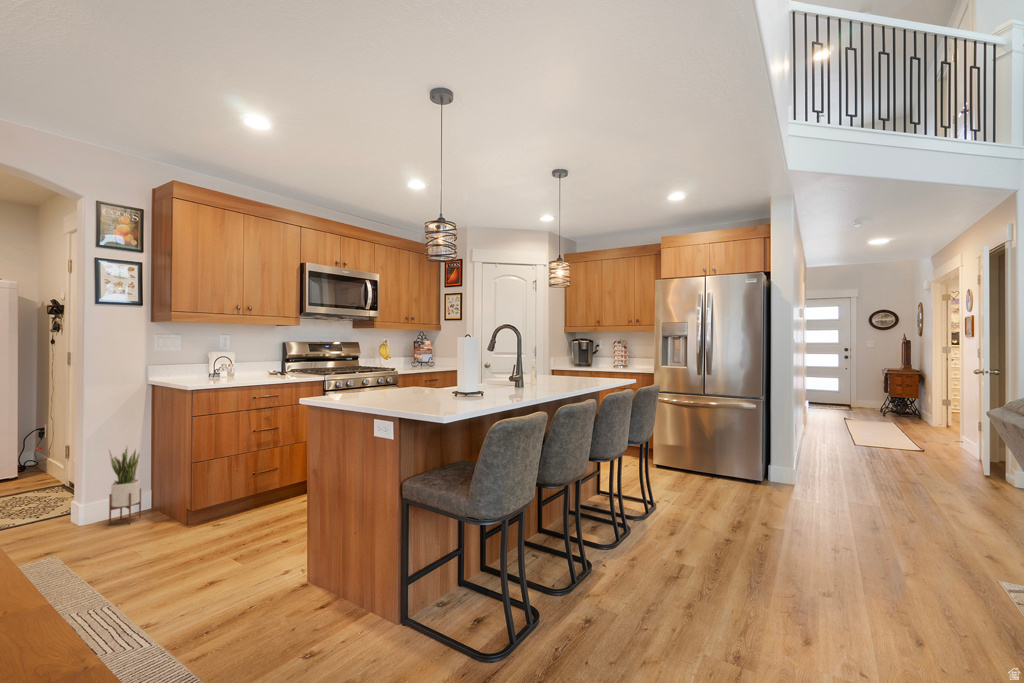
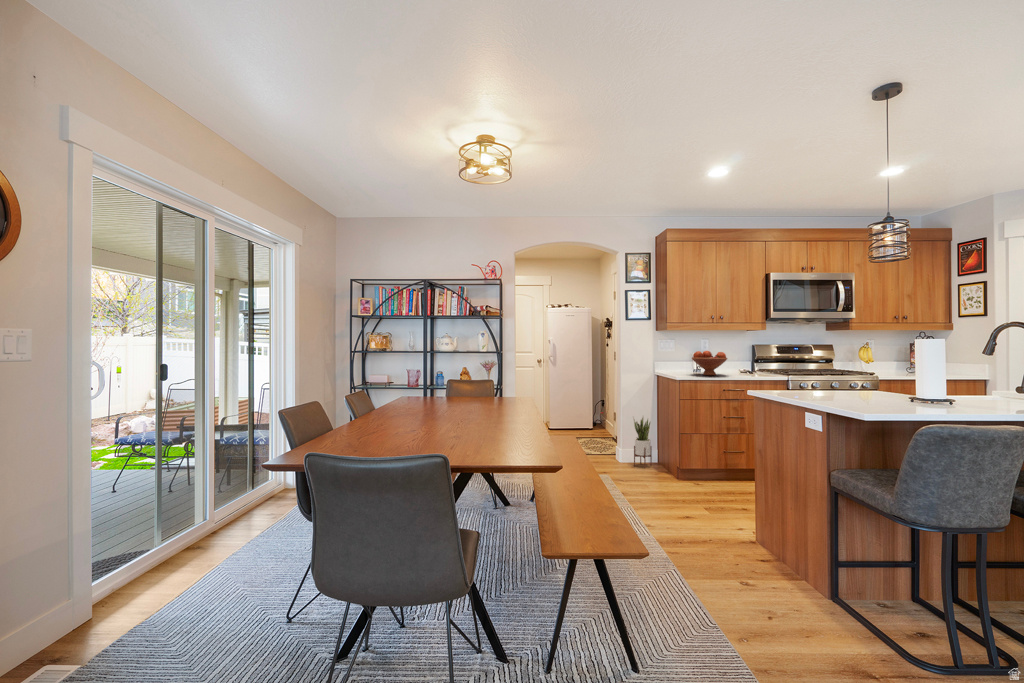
fruit bowl: none [209,350,258,381] -> present [692,351,727,376]

